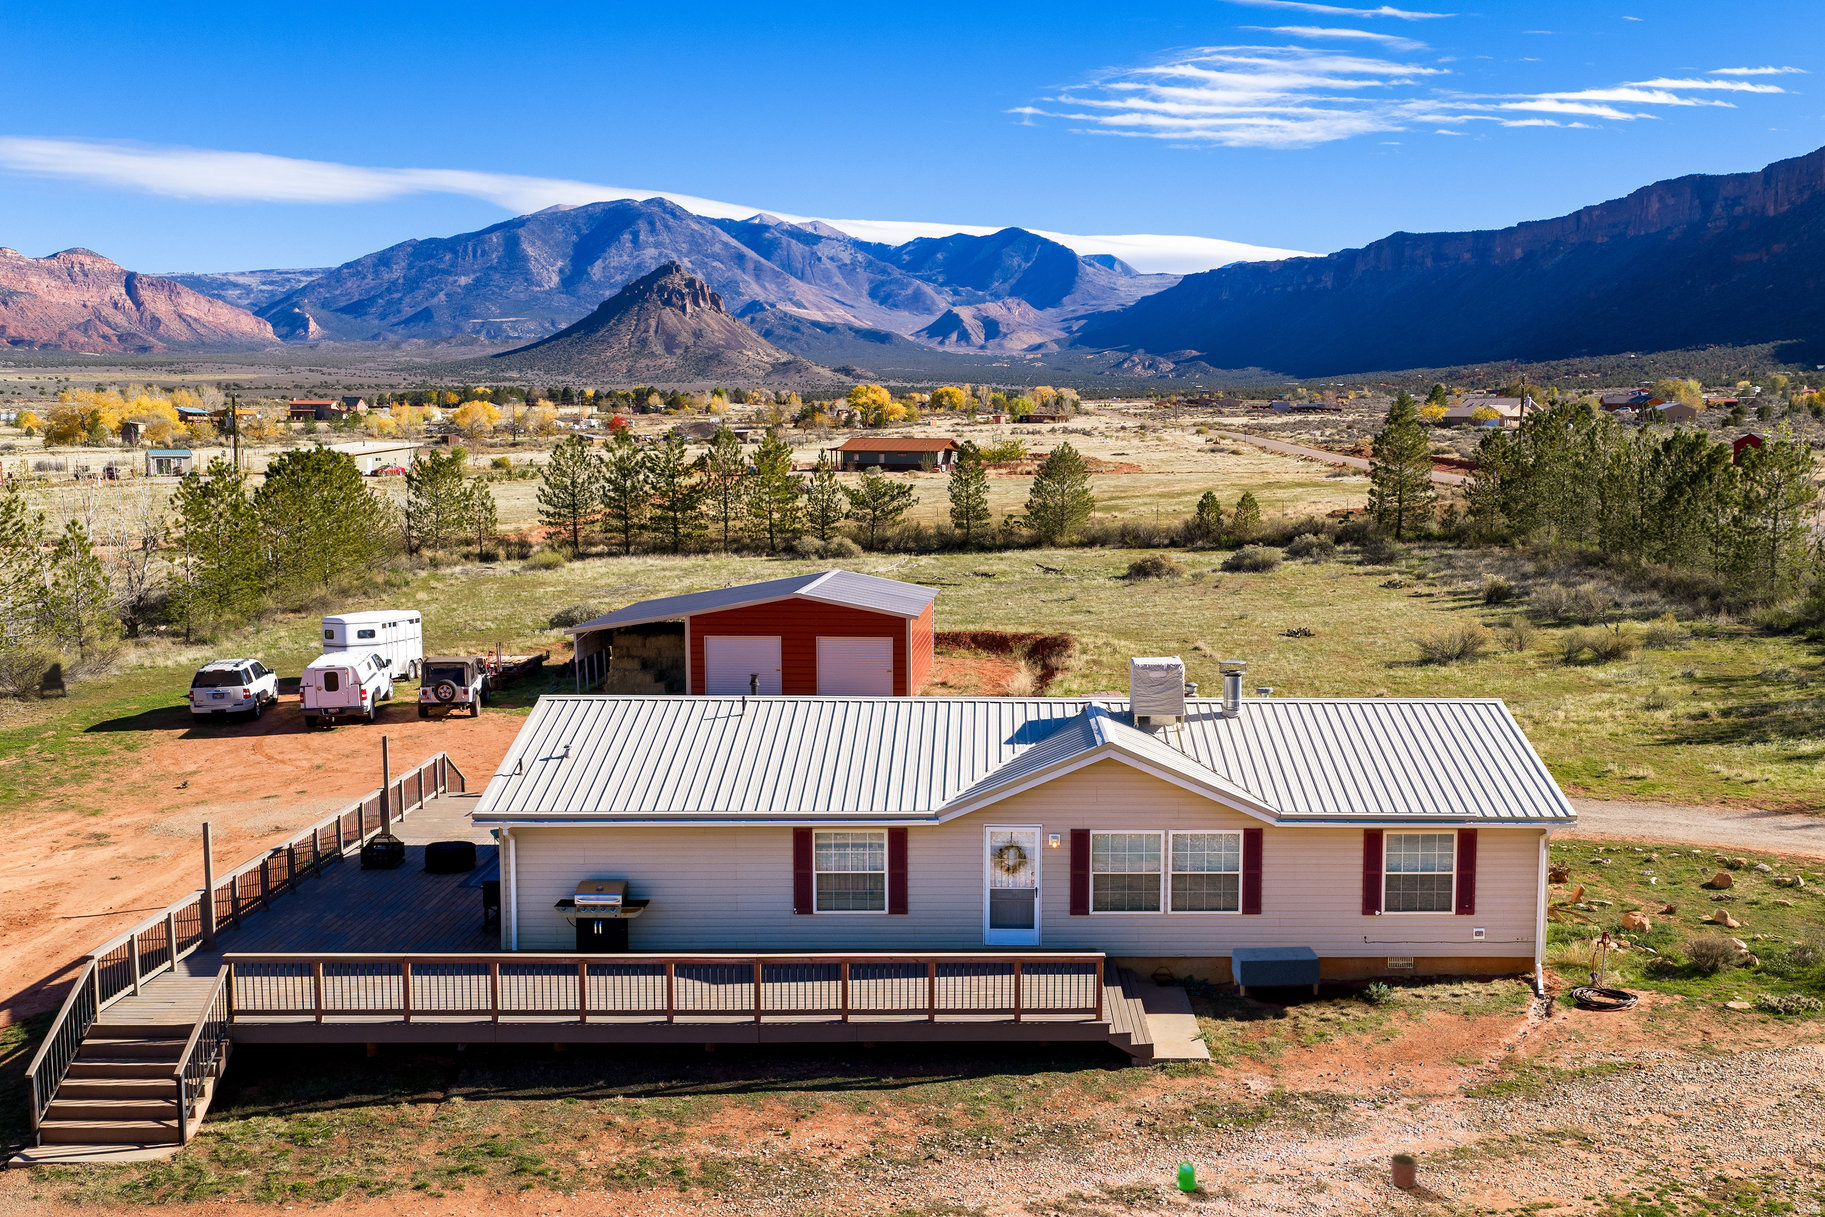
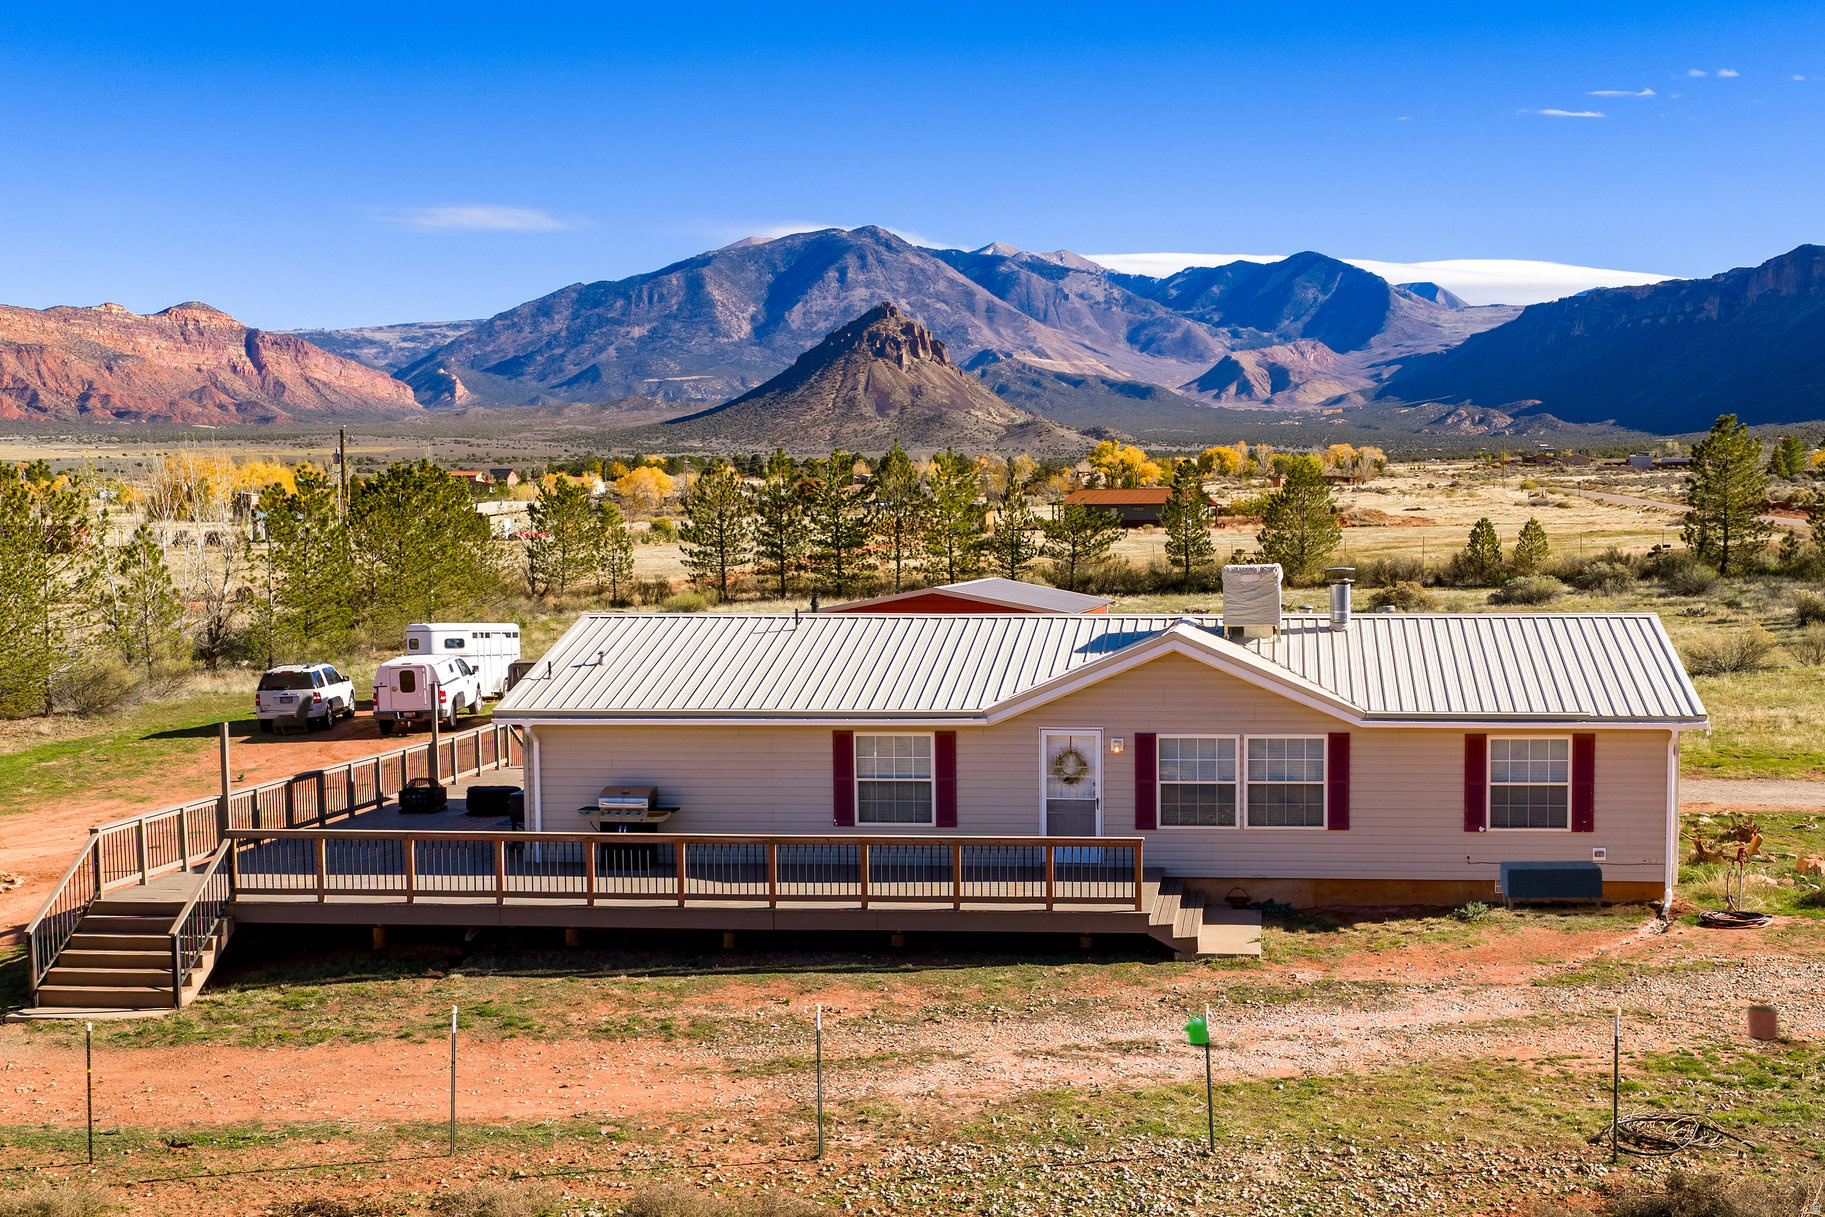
lounge chair: present [40,663,66,698] -> present [273,695,314,735]
bench: present [1232,947,1320,996] -> present [1500,861,1603,911]
planter: present [1391,1154,1416,1189] -> present [1747,1005,1778,1040]

